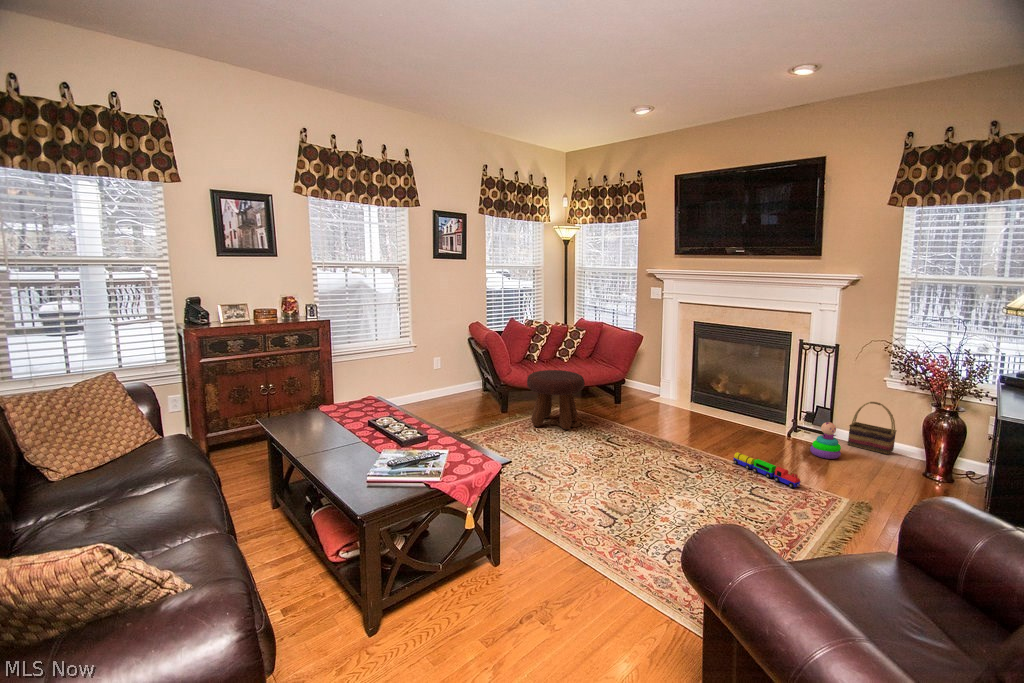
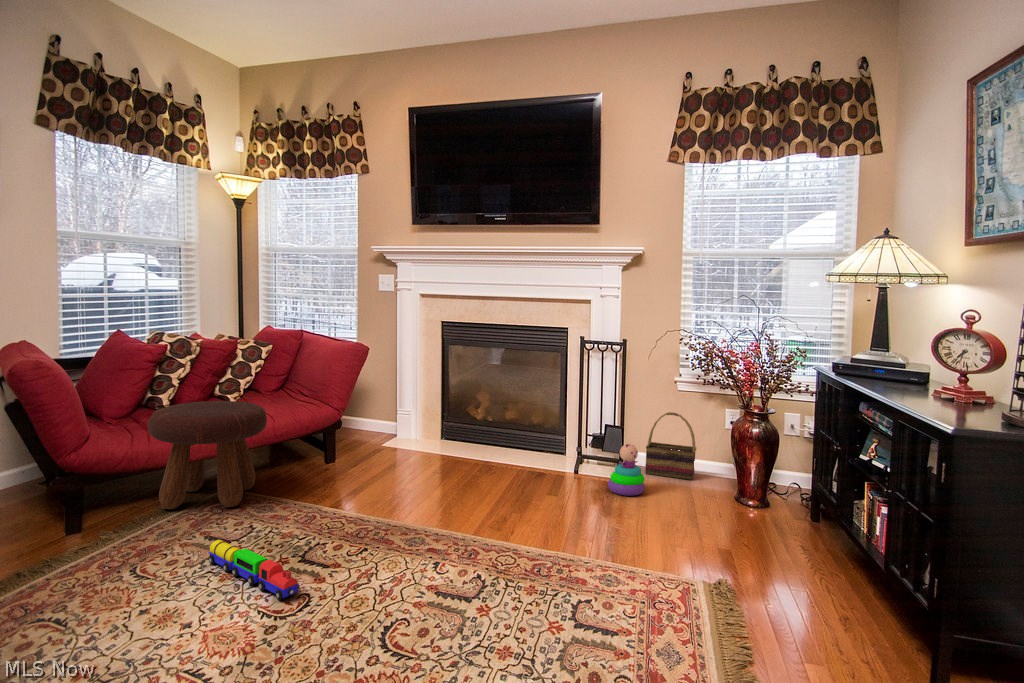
toy train: present [733,452,800,488] -> present [209,540,299,600]

